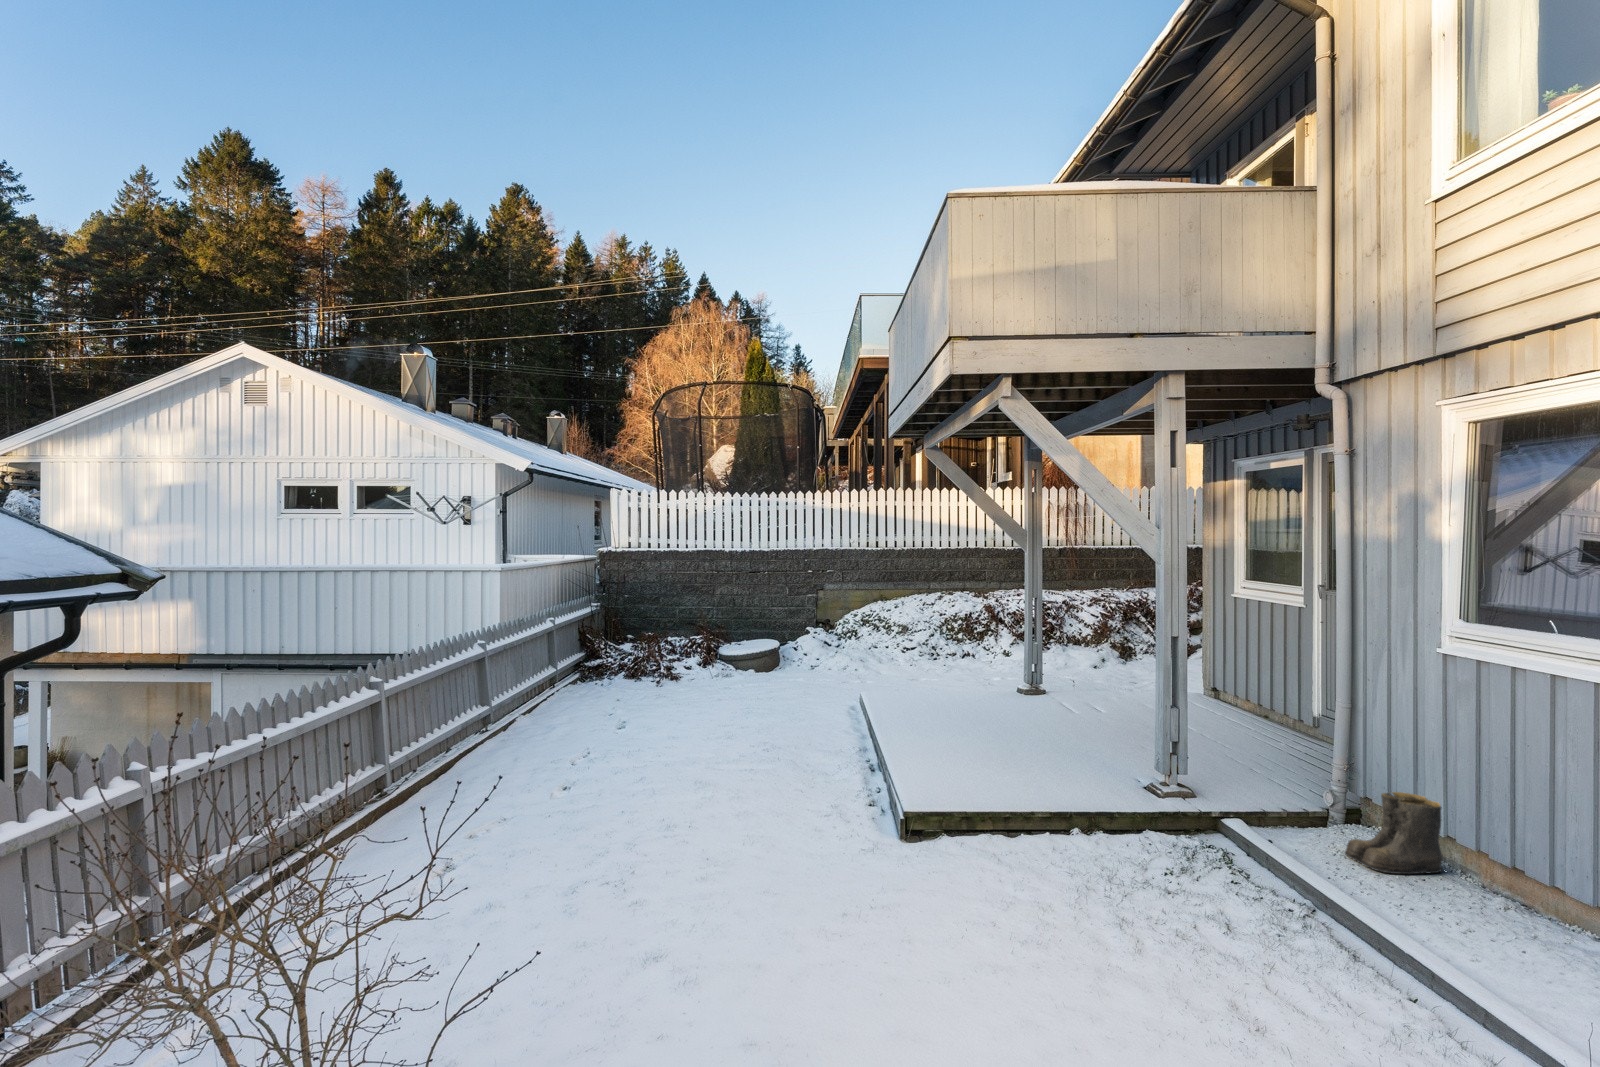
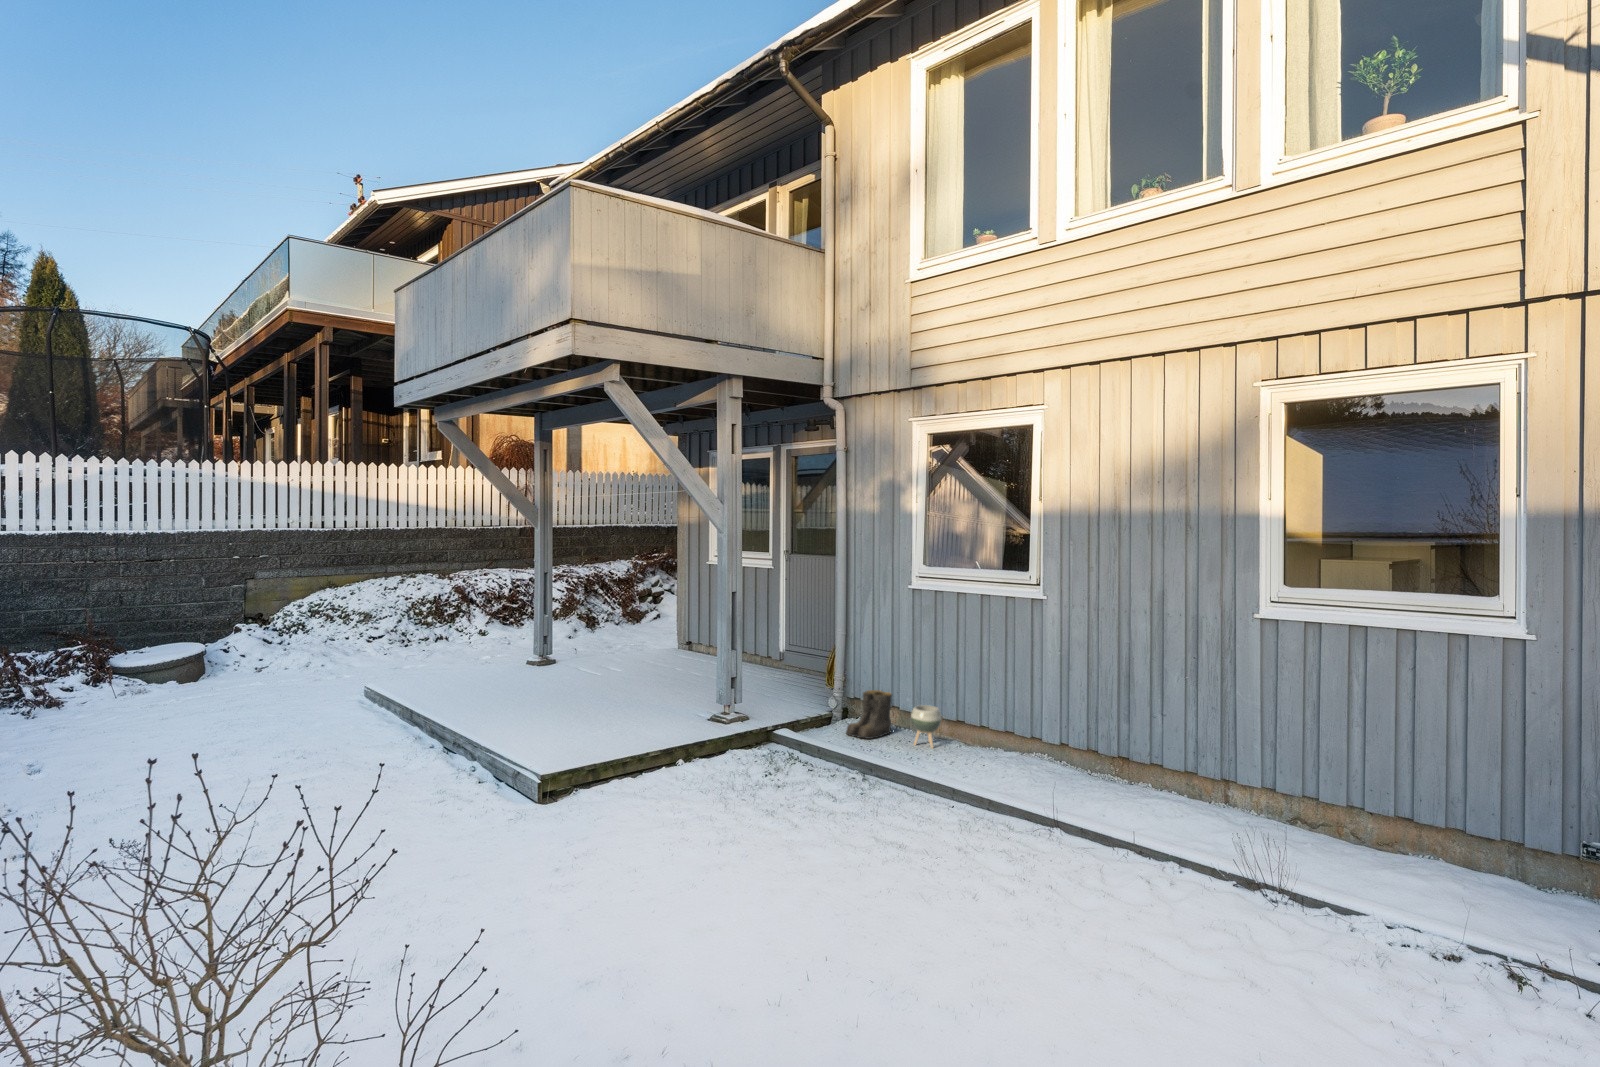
planter: none [1461,837,1533,923] -> present [911,705,942,748]

